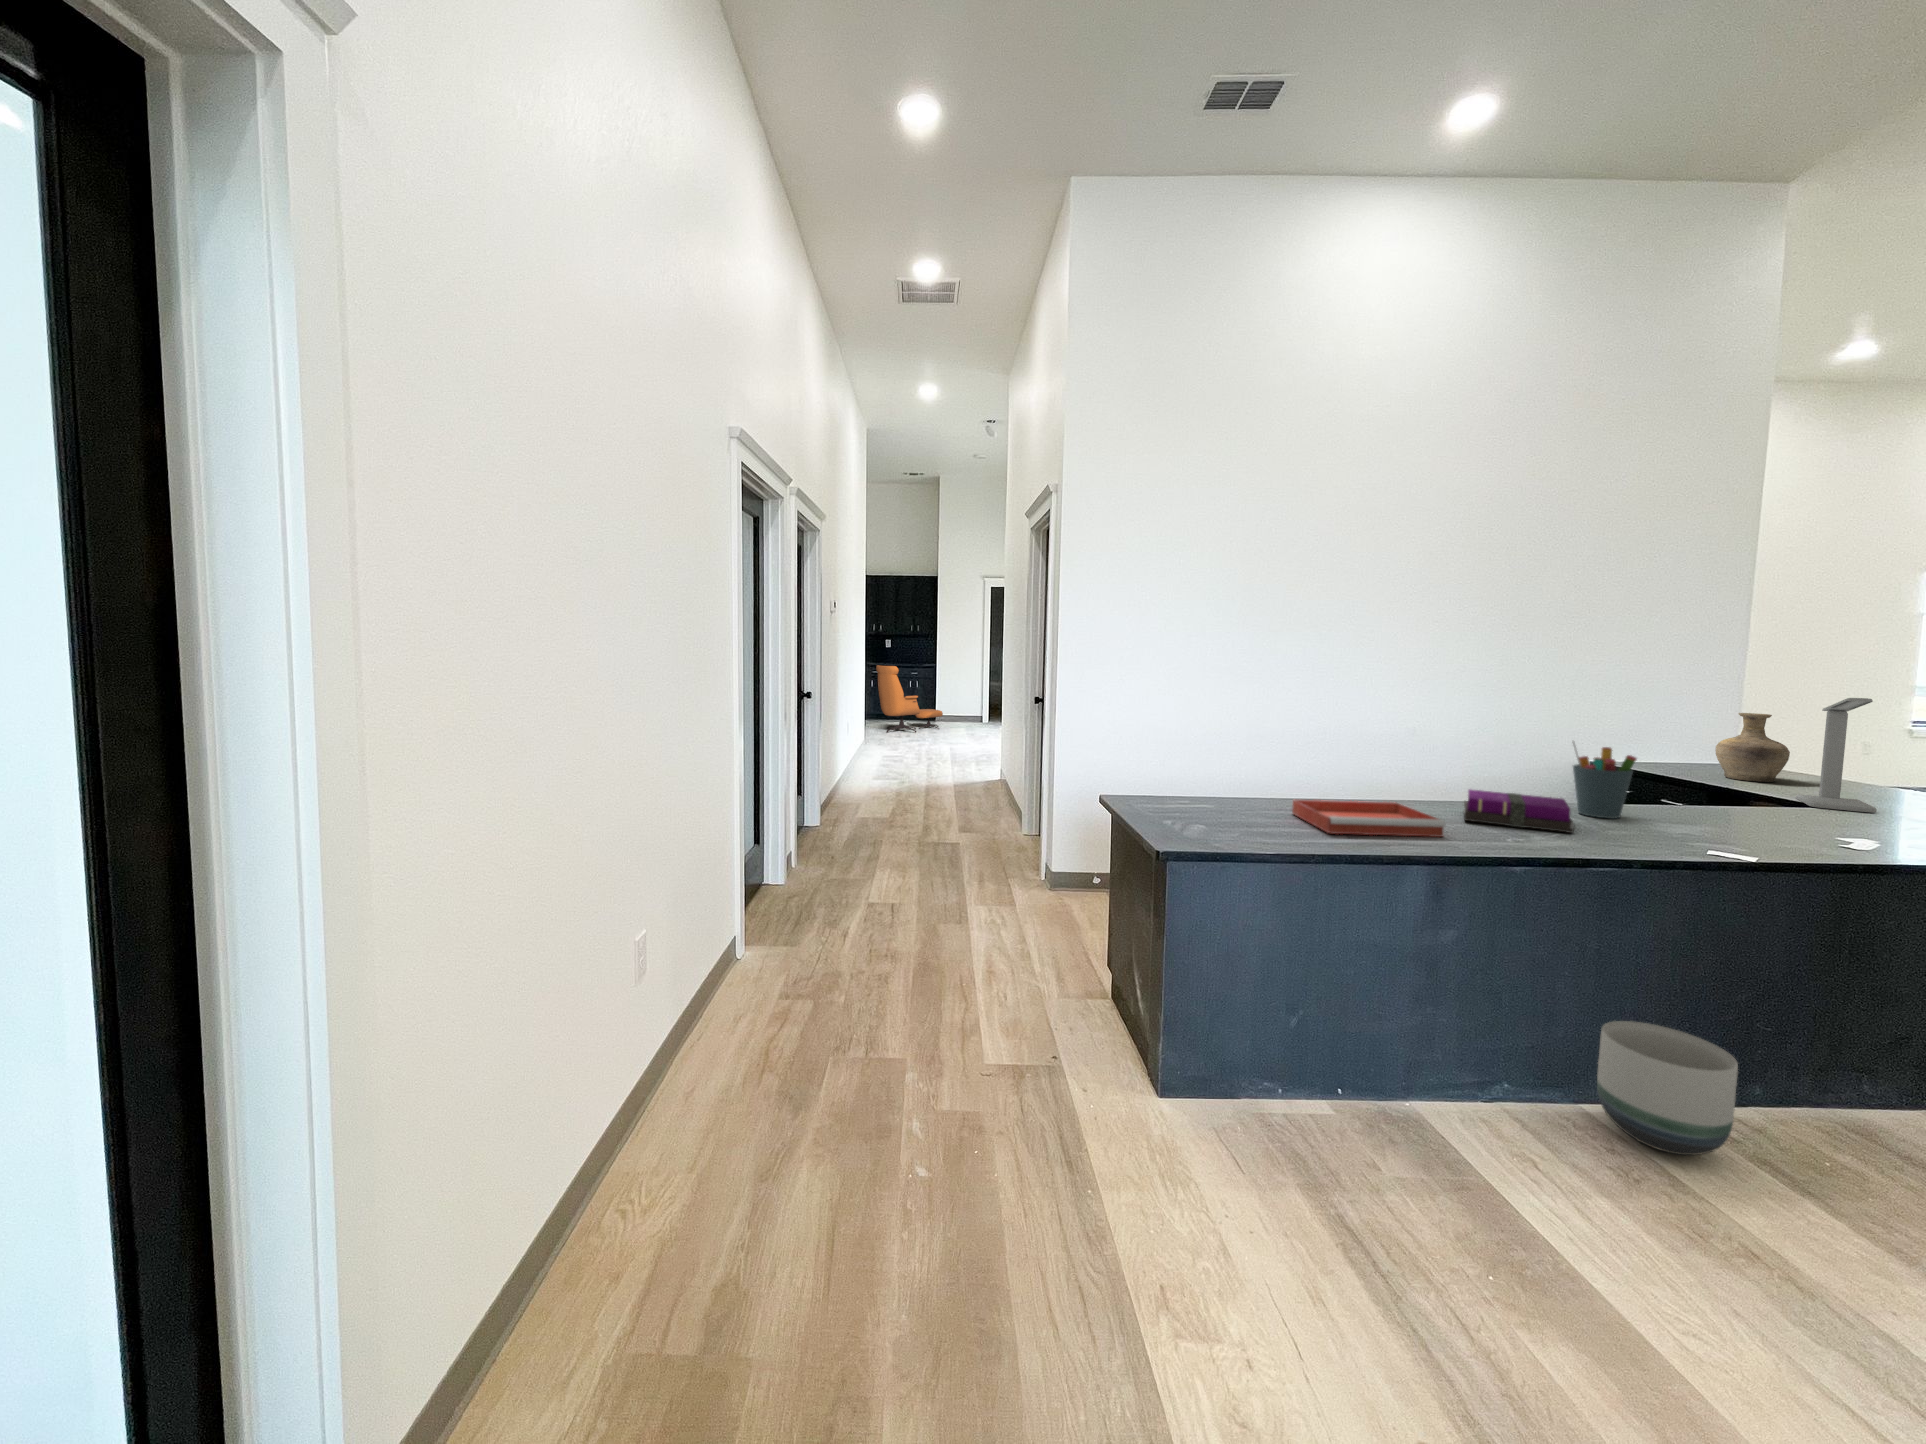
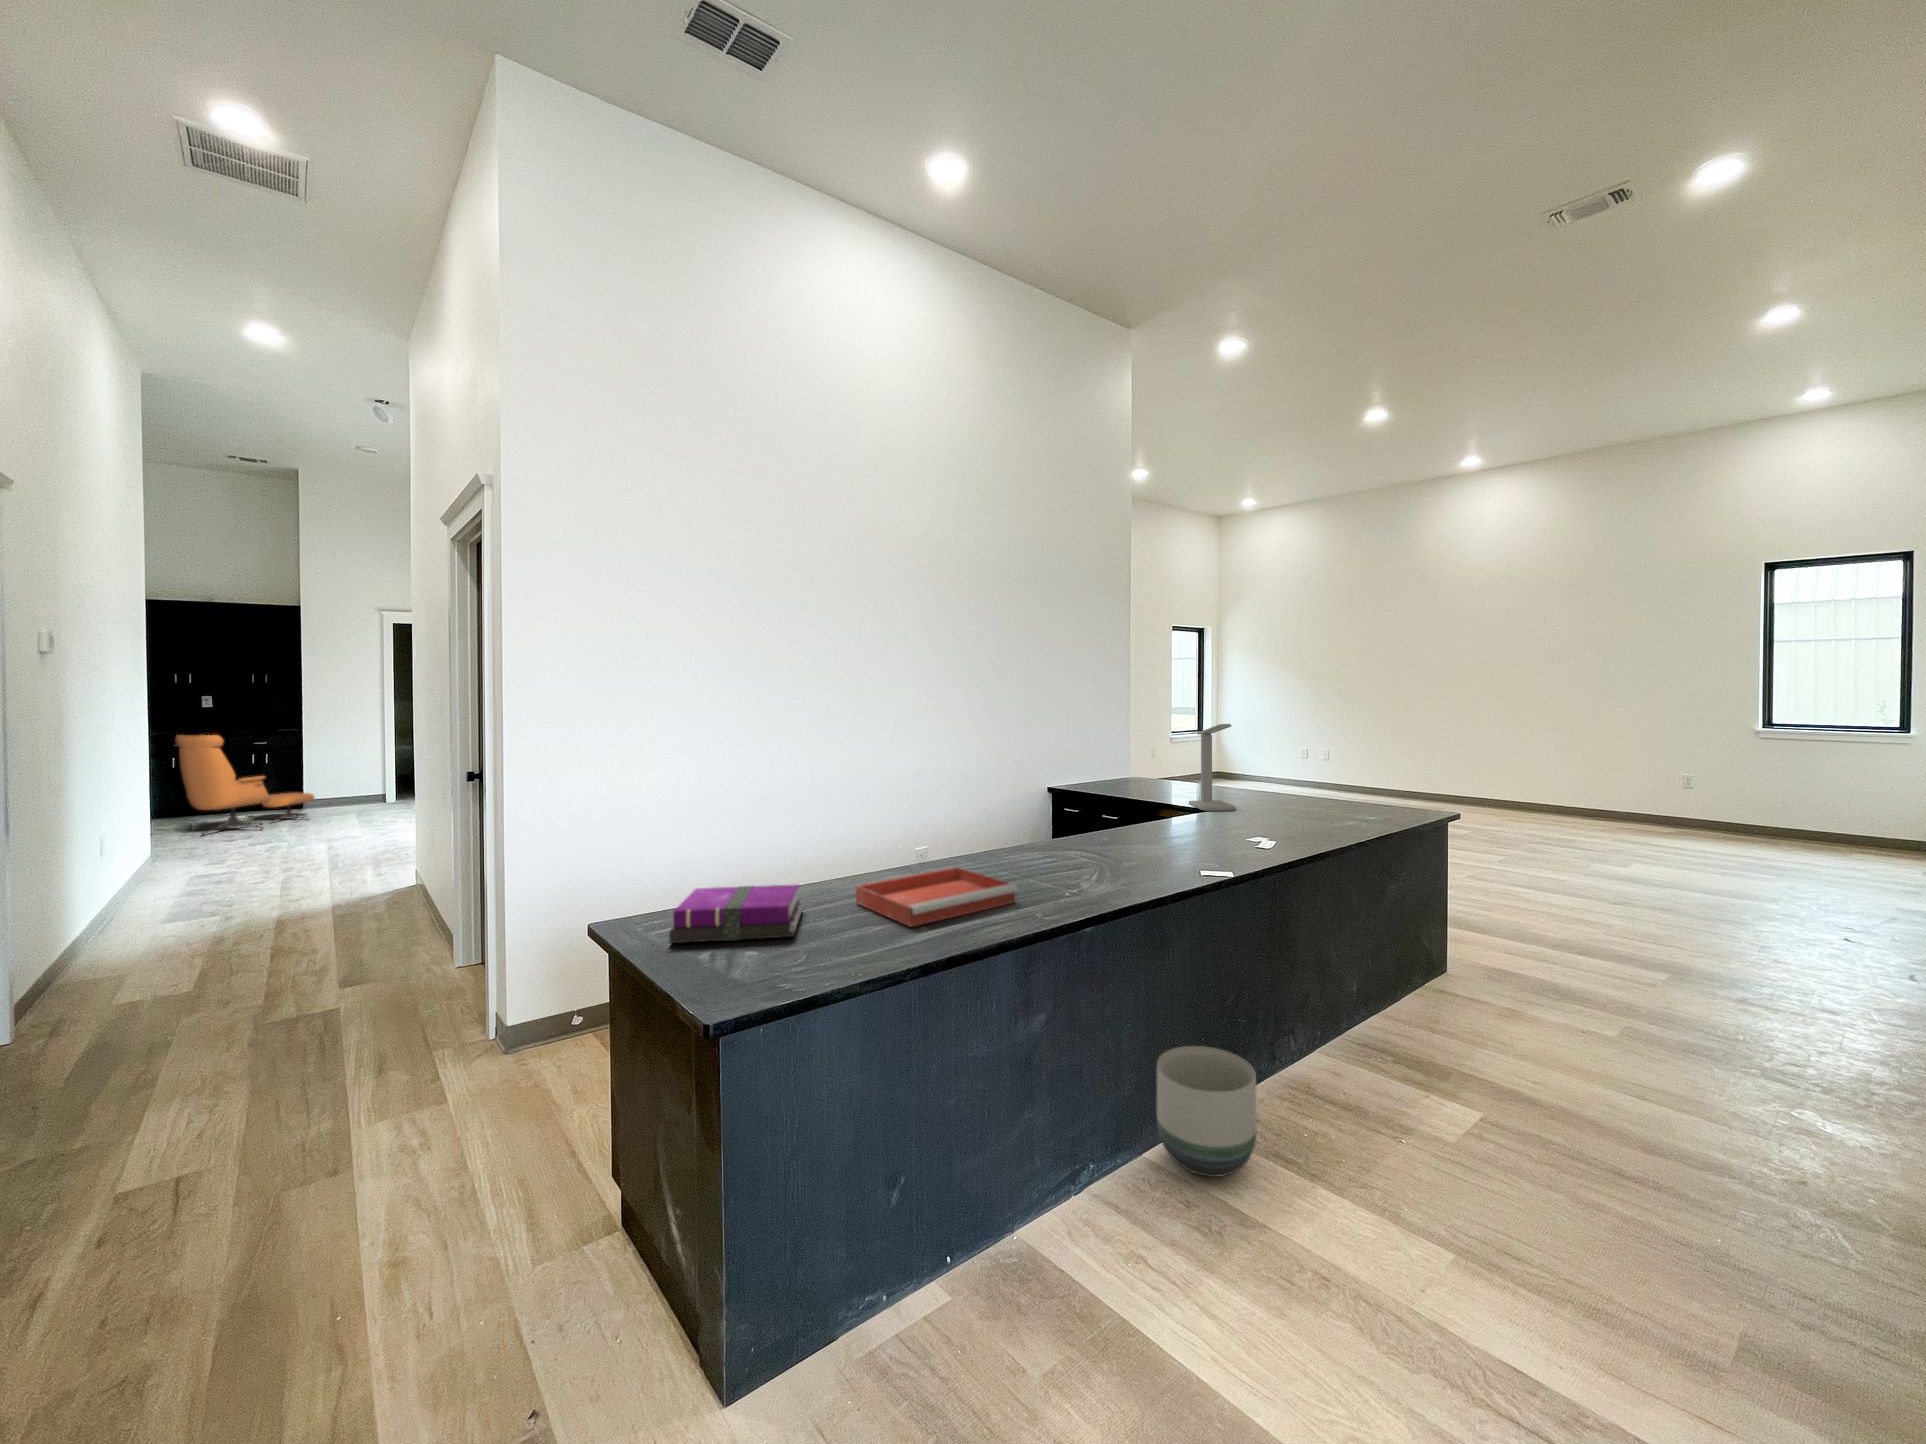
vase: present [1715,713,1790,782] -> none [1130,738,1172,792]
pen holder: present [1573,741,1637,819] -> none [1079,777,1126,848]
notebook: present [1463,789,1574,833] -> present [669,885,802,943]

